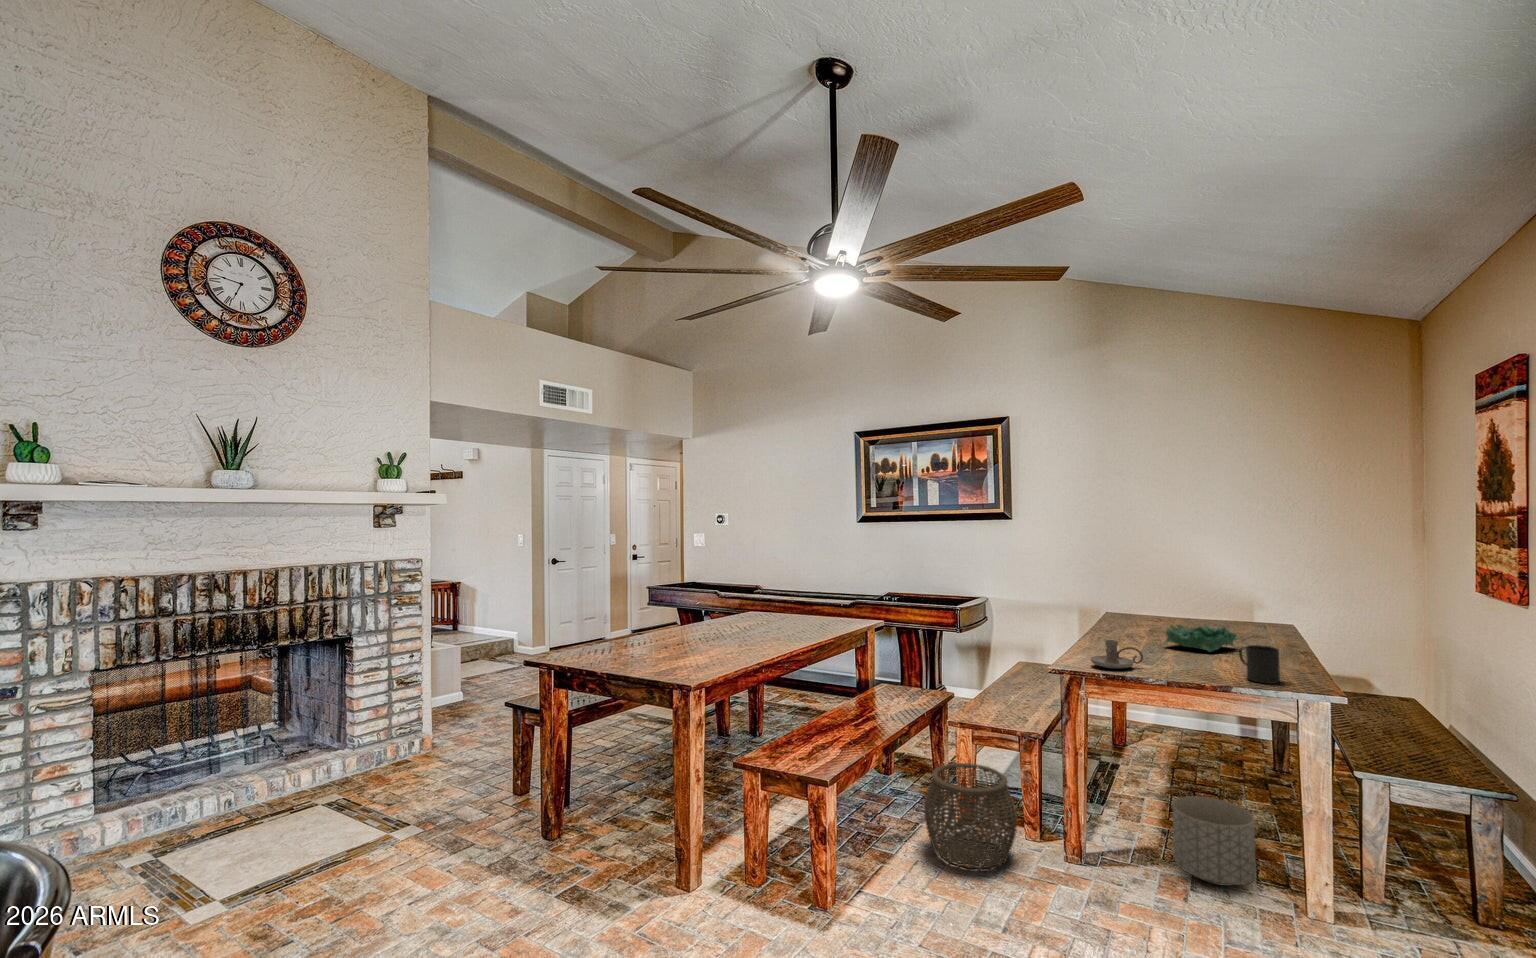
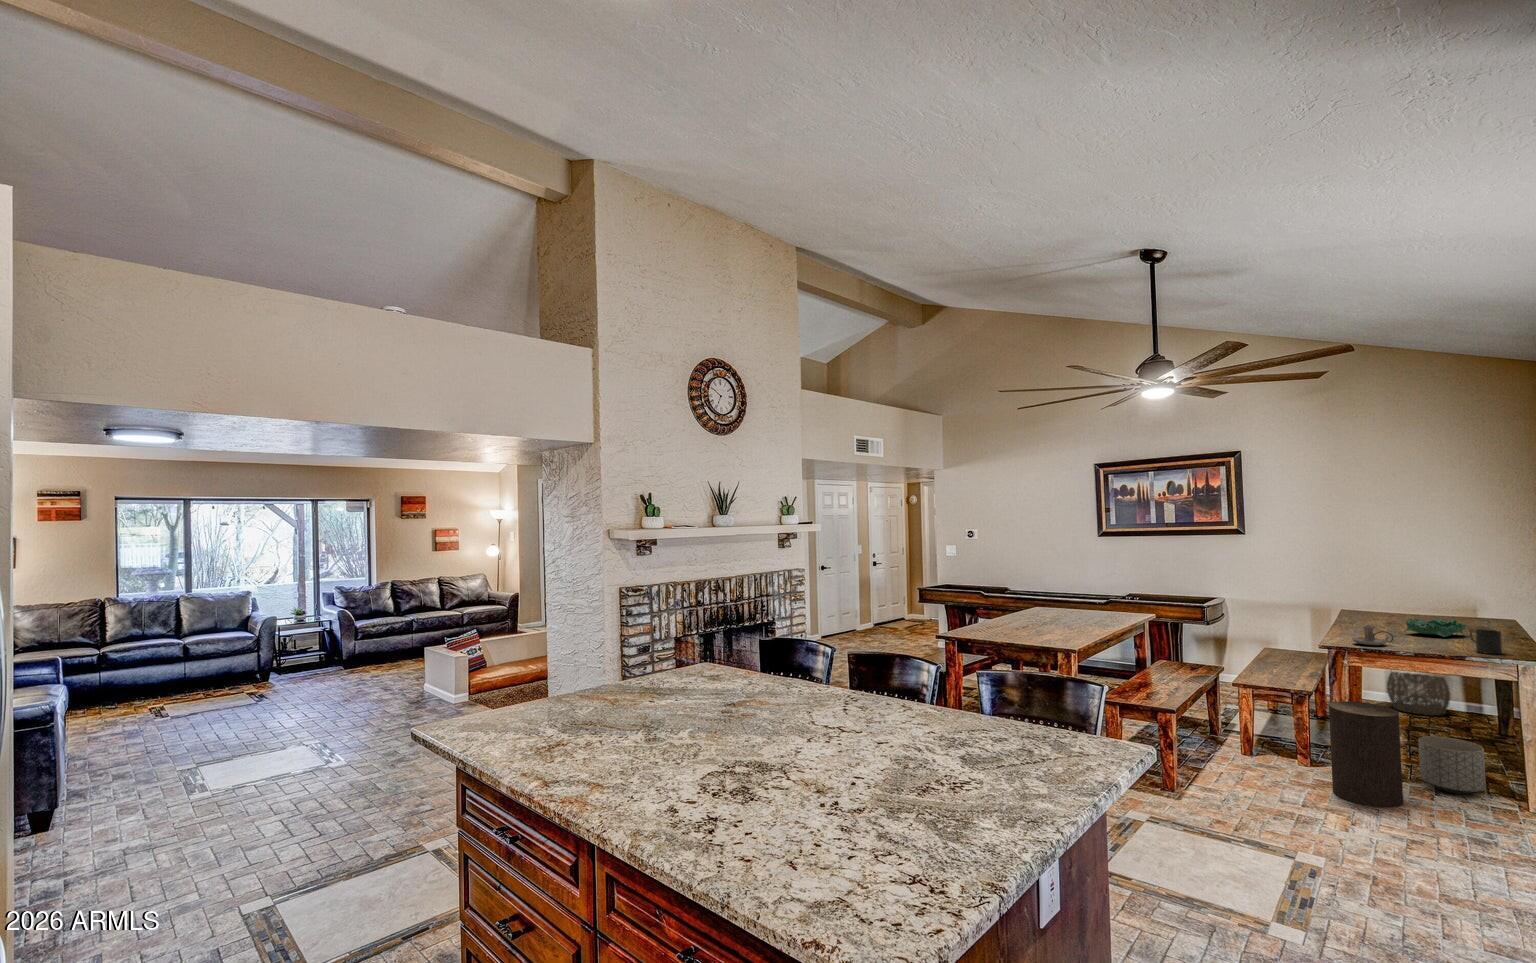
stool: none [1052,752,1146,925] -> present [1329,701,1403,808]
woven basket: present [924,763,1017,869] -> present [1387,670,1450,716]

